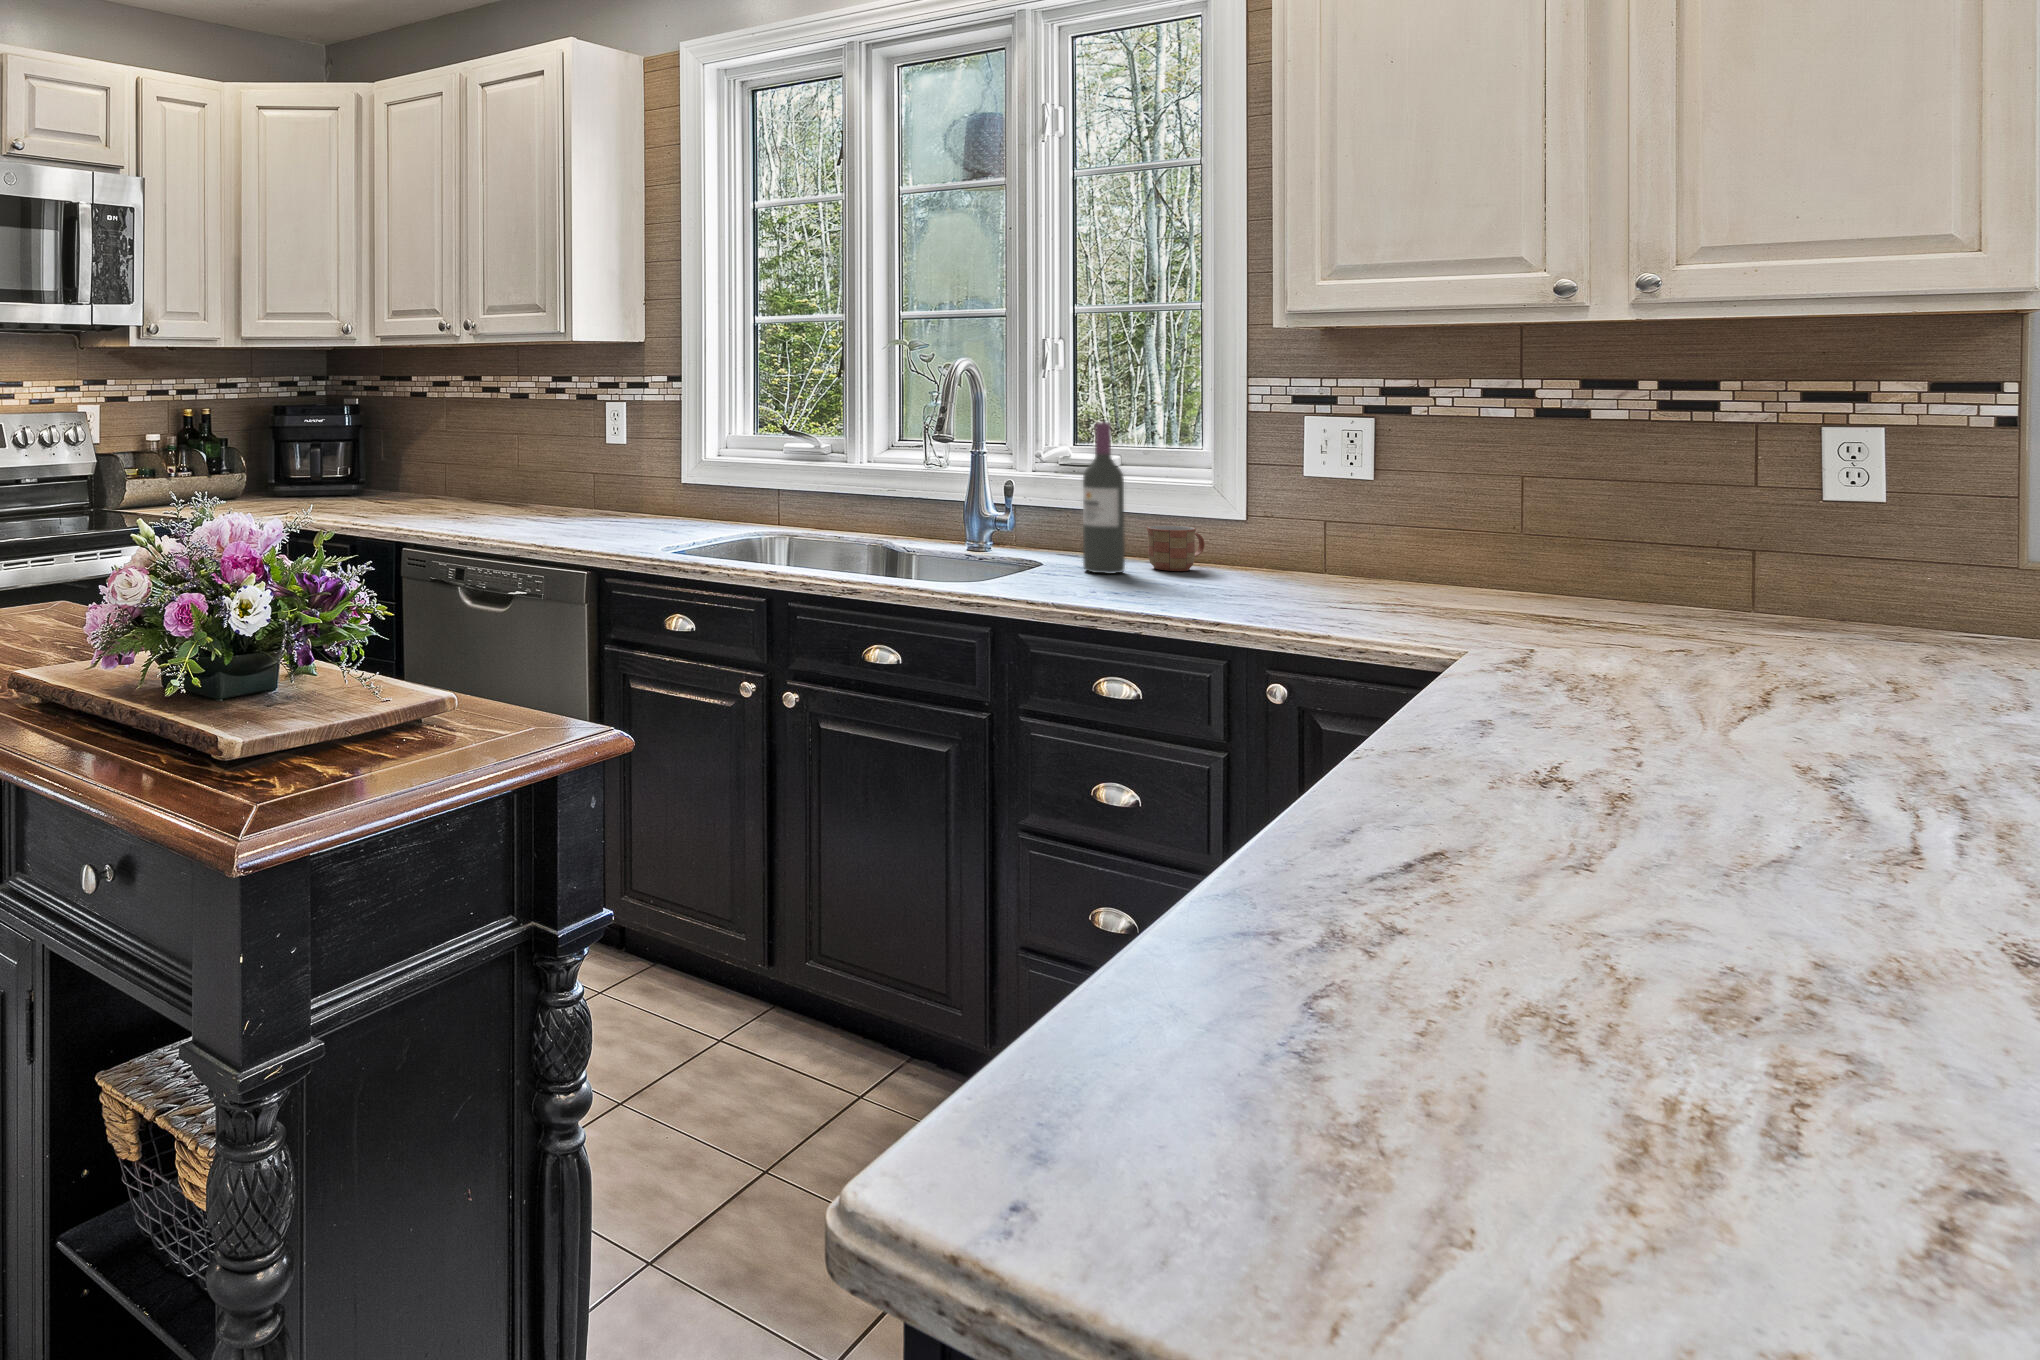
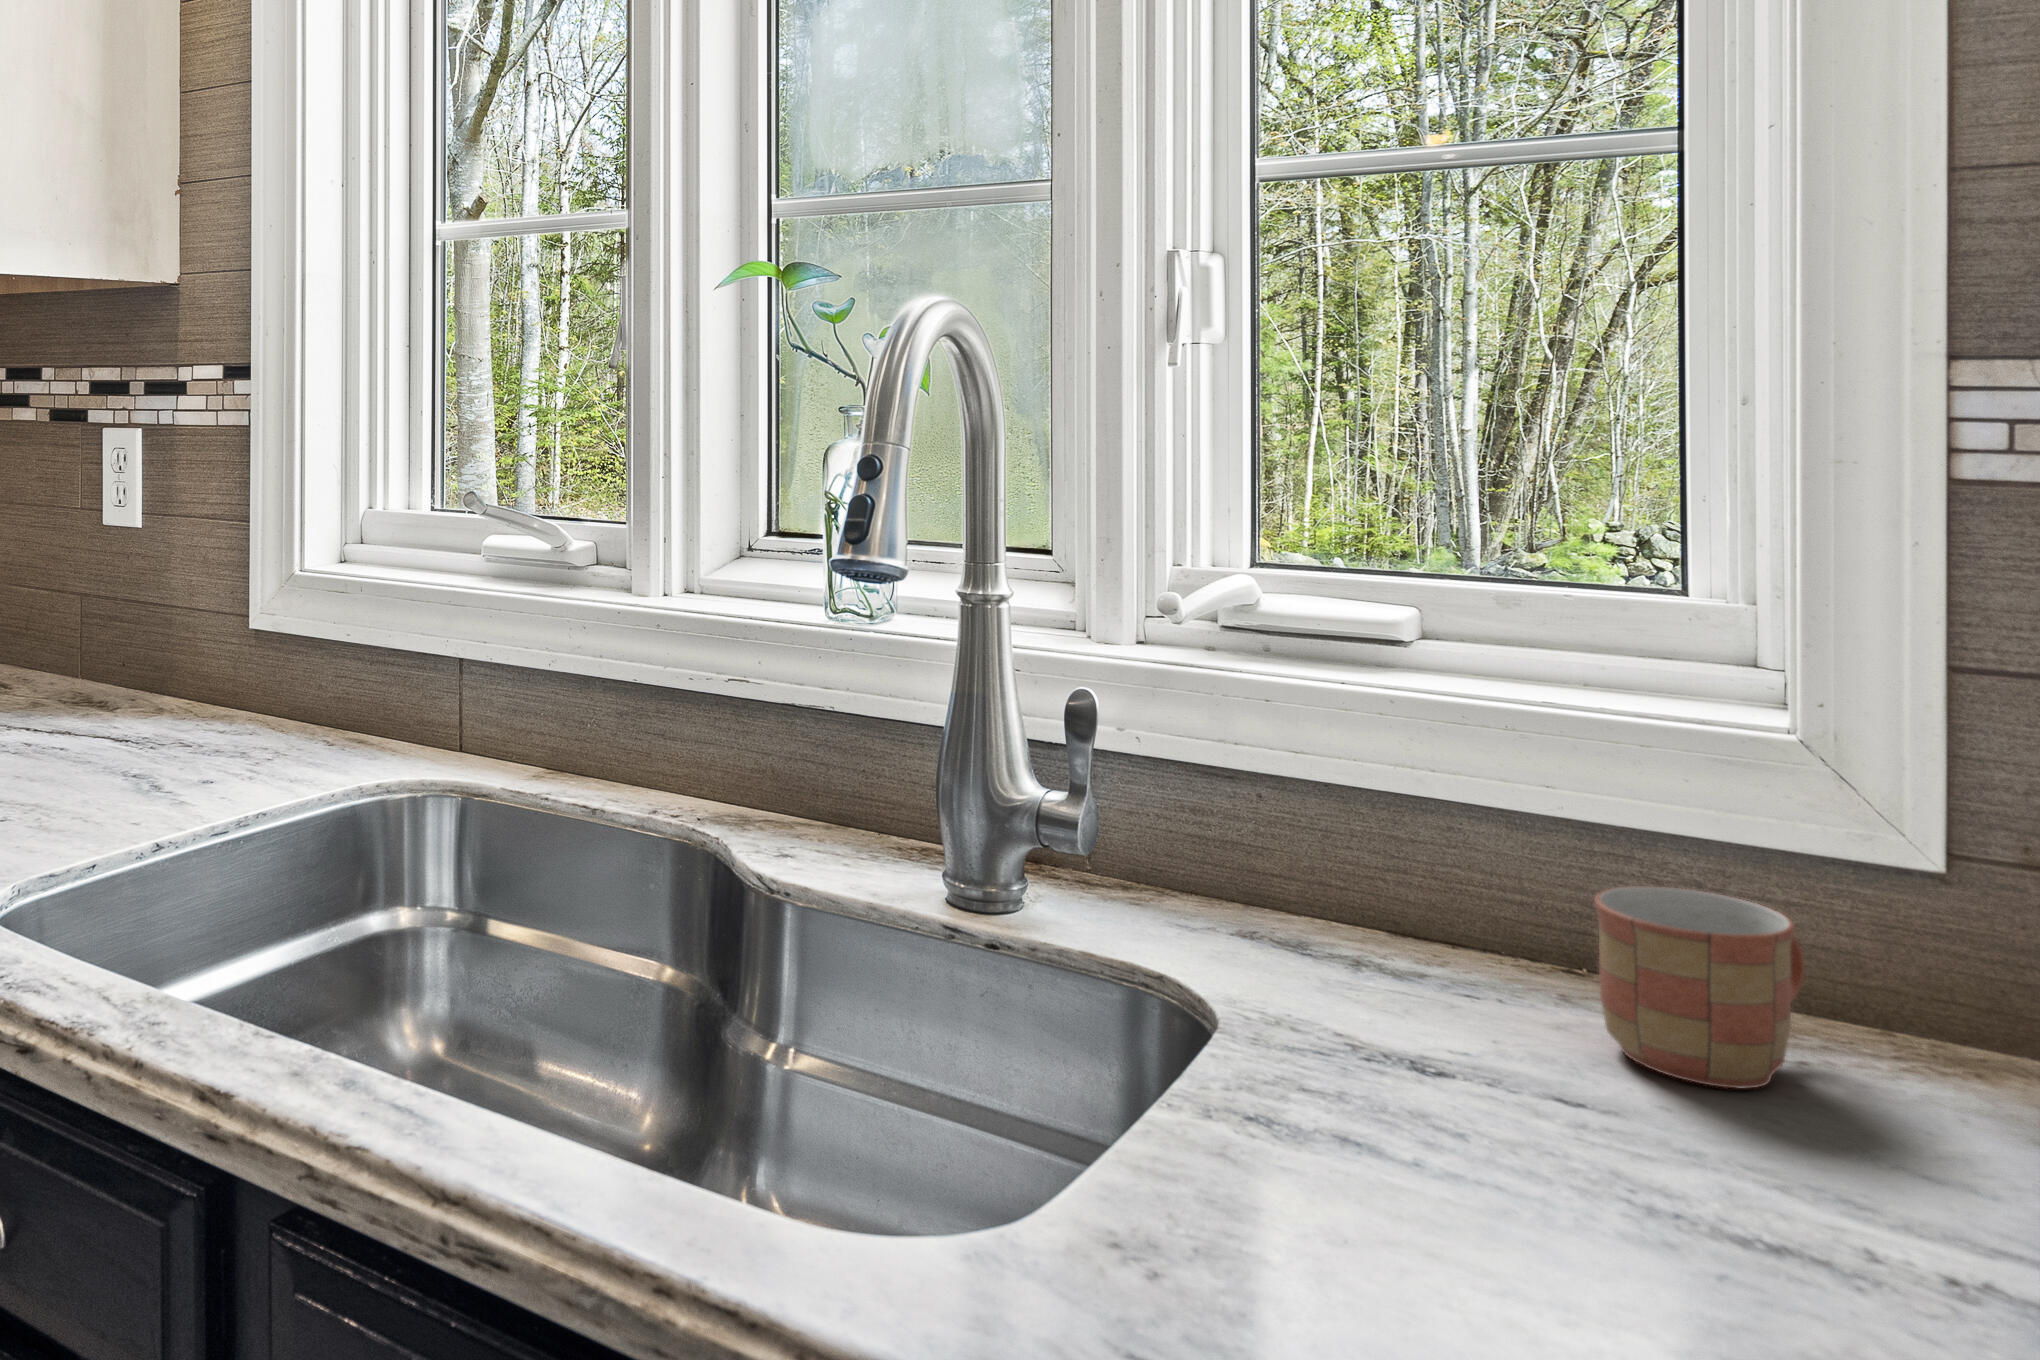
wine bottle: present [1083,422,1125,574] -> none [1385,519,1555,1125]

